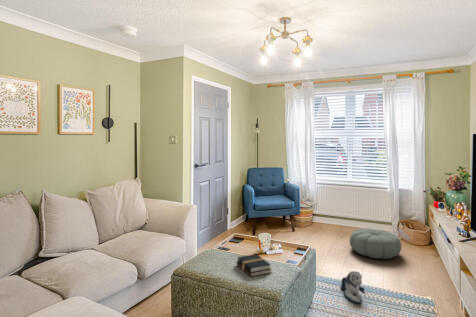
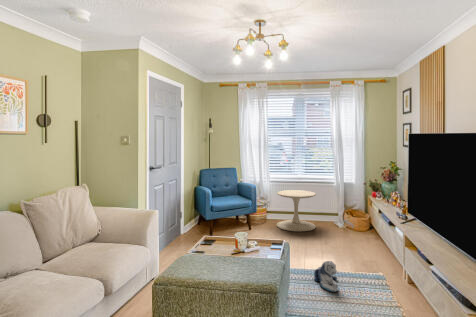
side table: none [321,194,364,237] -> present [277,190,316,232]
pouf: present [350,228,401,259] -> none [309,220,357,248]
hardback book: present [237,254,271,276] -> none [221,253,262,277]

